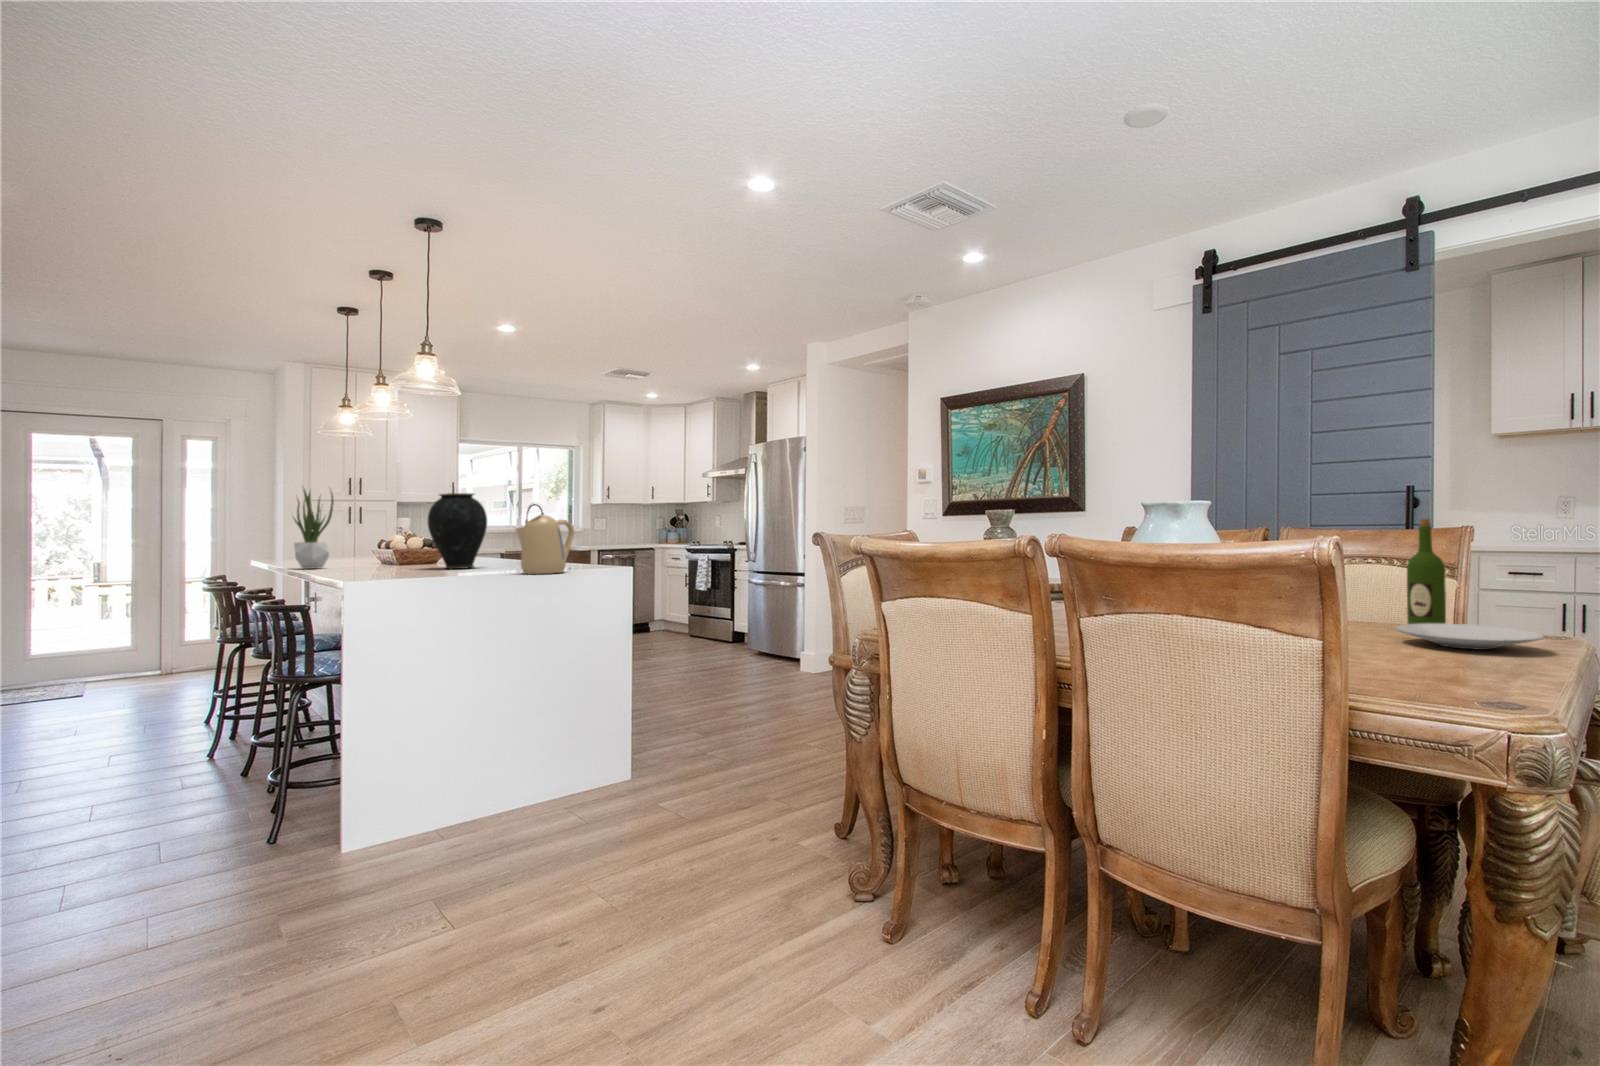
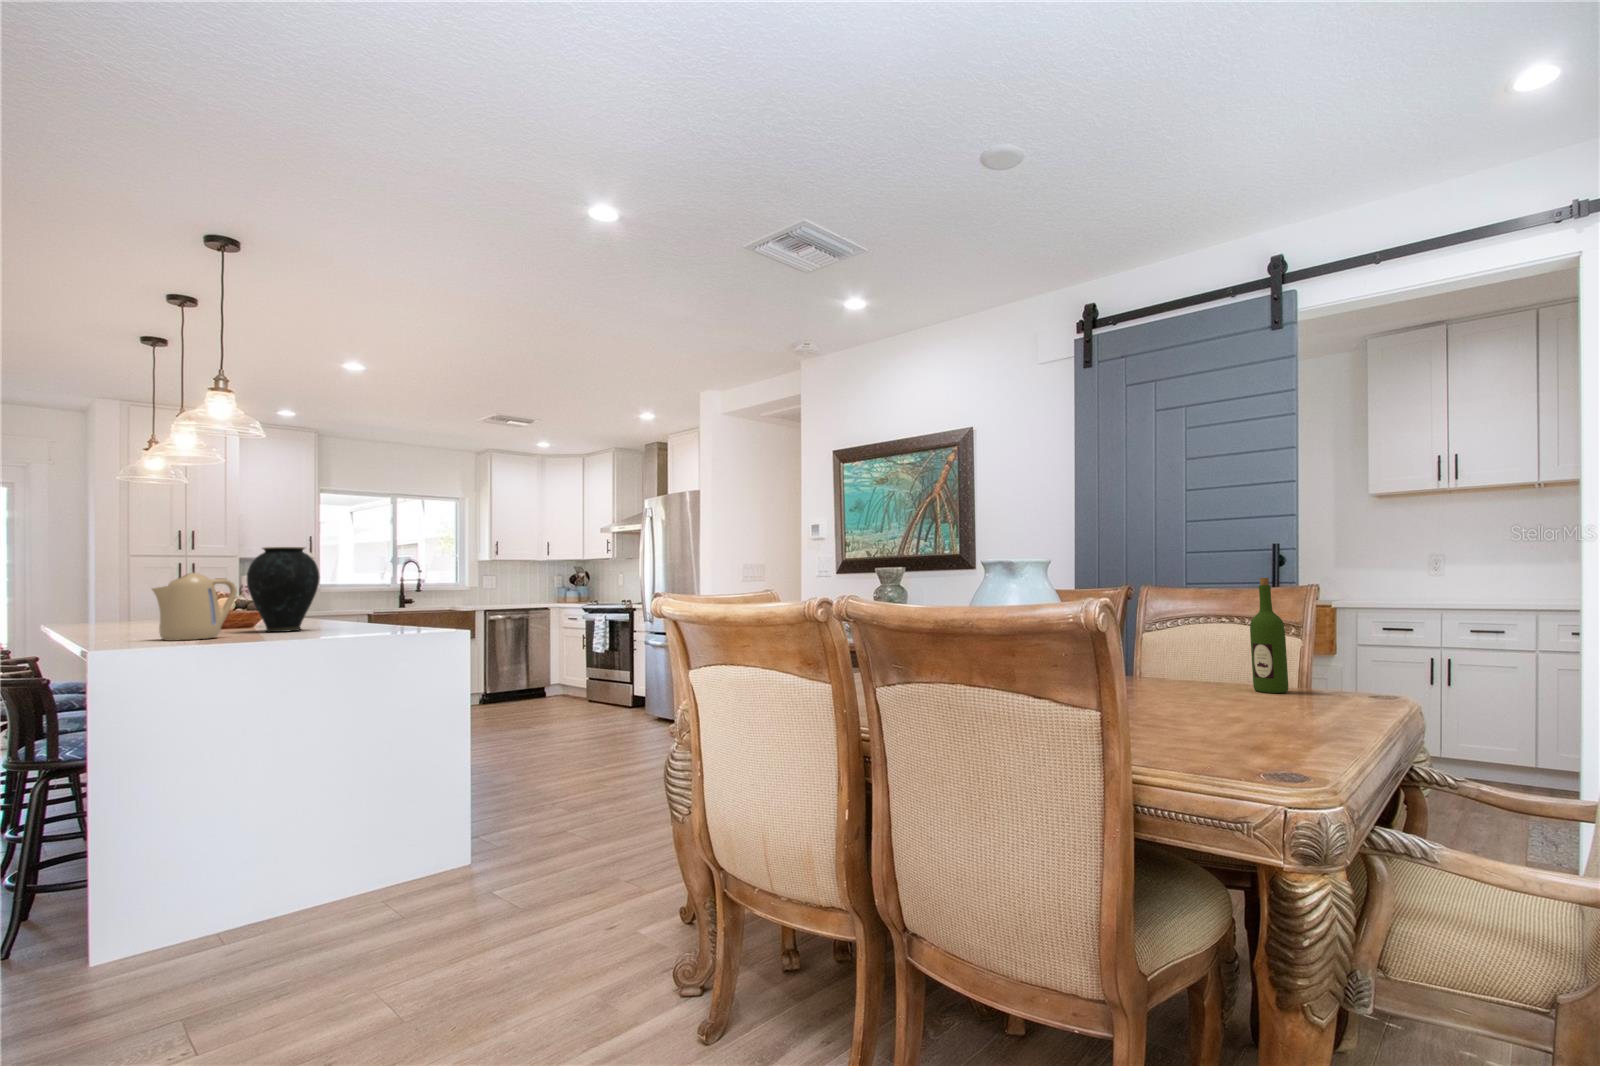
potted plant: present [294,489,334,569] -> none [86,537,140,632]
kettle: present [516,515,574,574] -> present [152,573,237,641]
plate: present [1395,623,1544,650] -> none [1230,686,1366,713]

